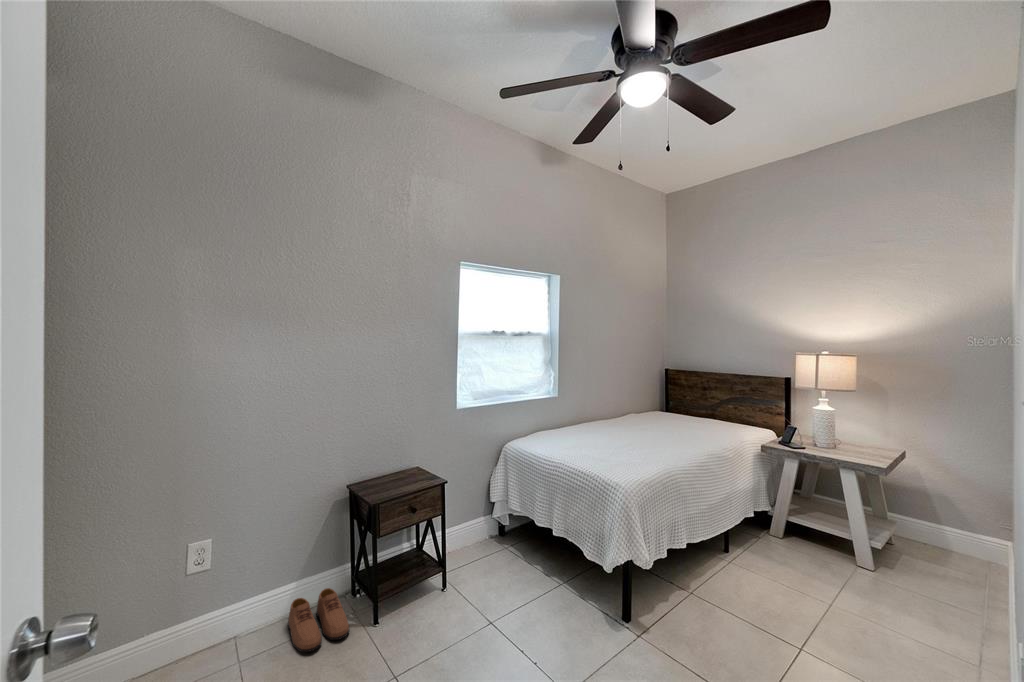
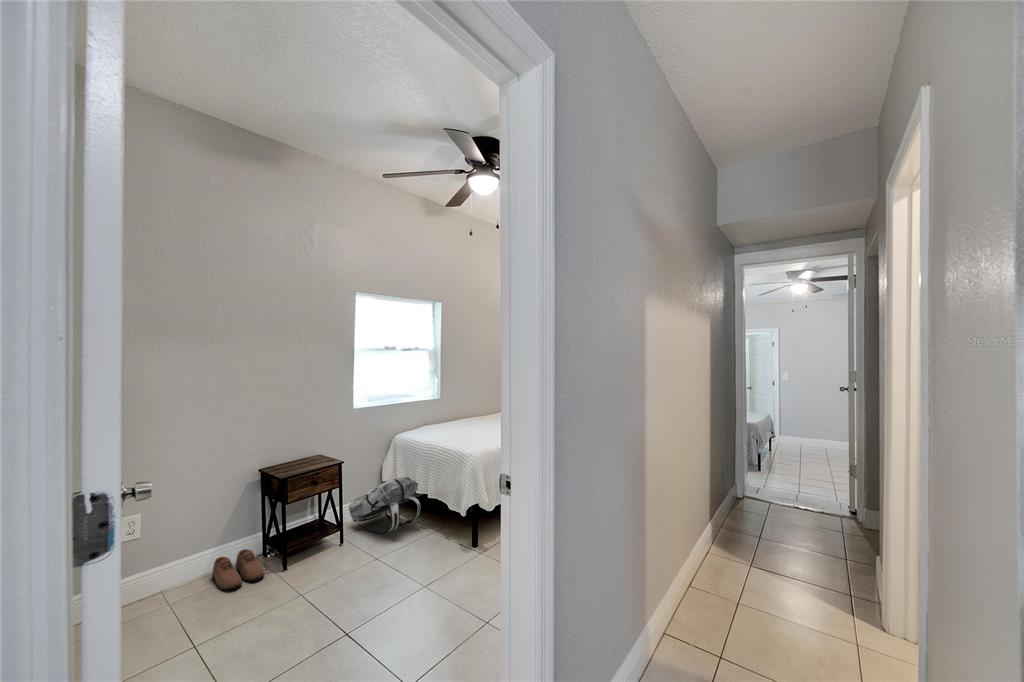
backpack: none [452,503,543,577] -> present [349,477,421,534]

